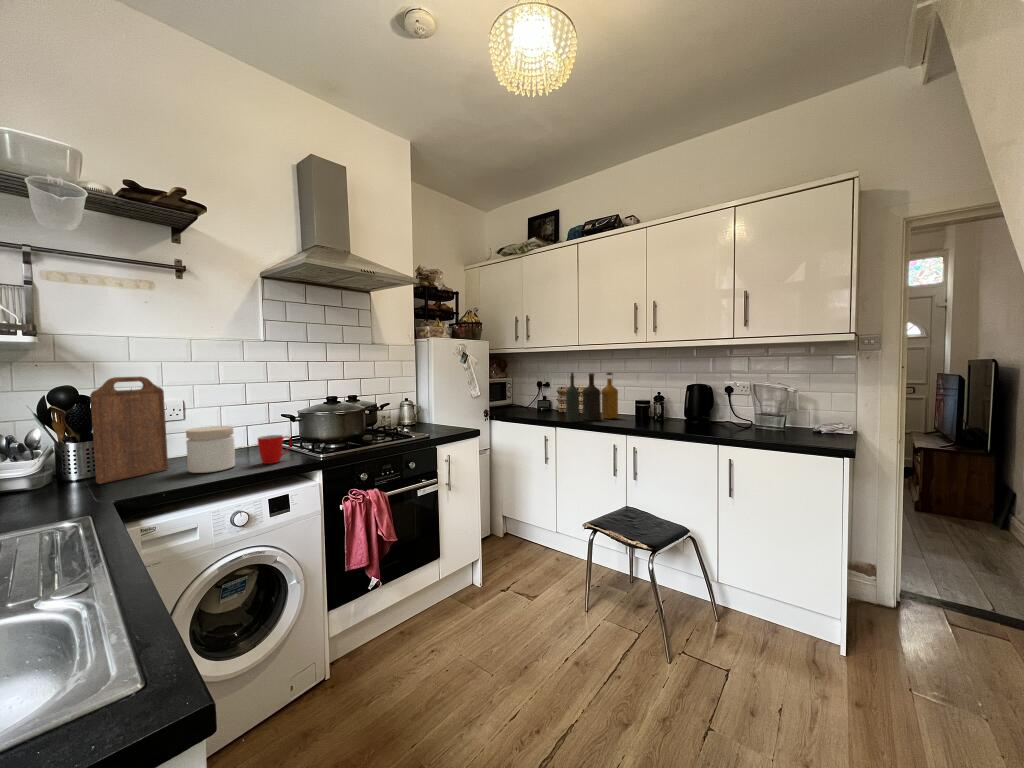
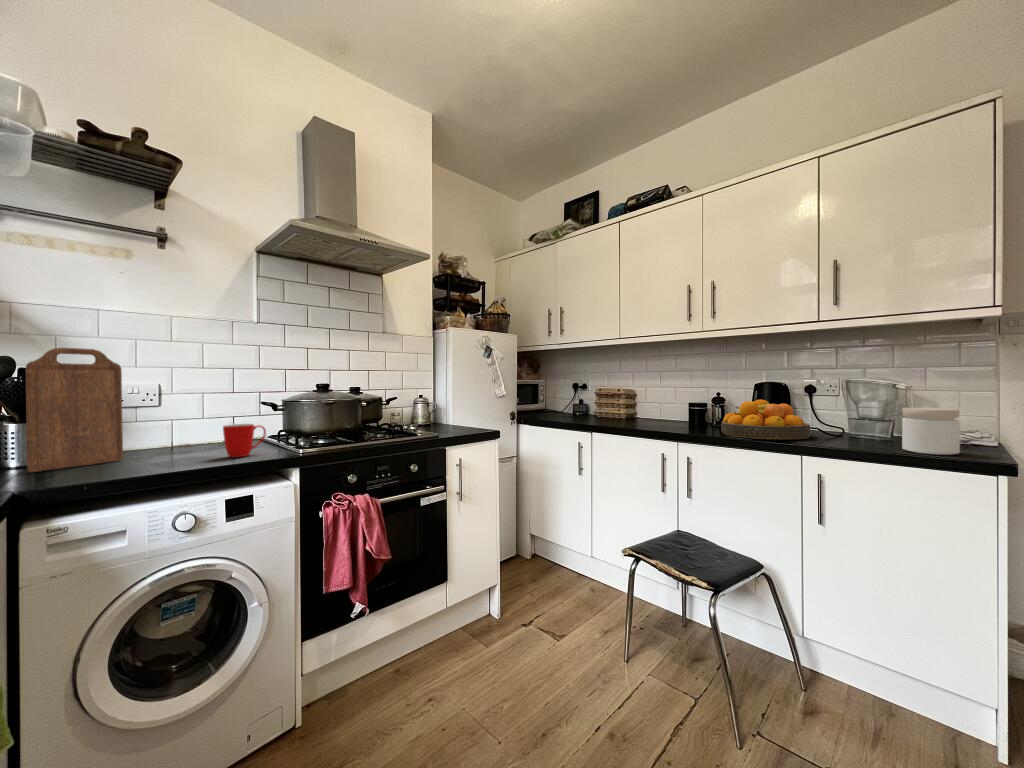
bottle: present [566,372,618,422] -> none [604,368,669,426]
fruit bowl: none [660,399,727,432] -> present [721,399,811,440]
jar: present [186,426,235,473] -> present [902,408,960,455]

